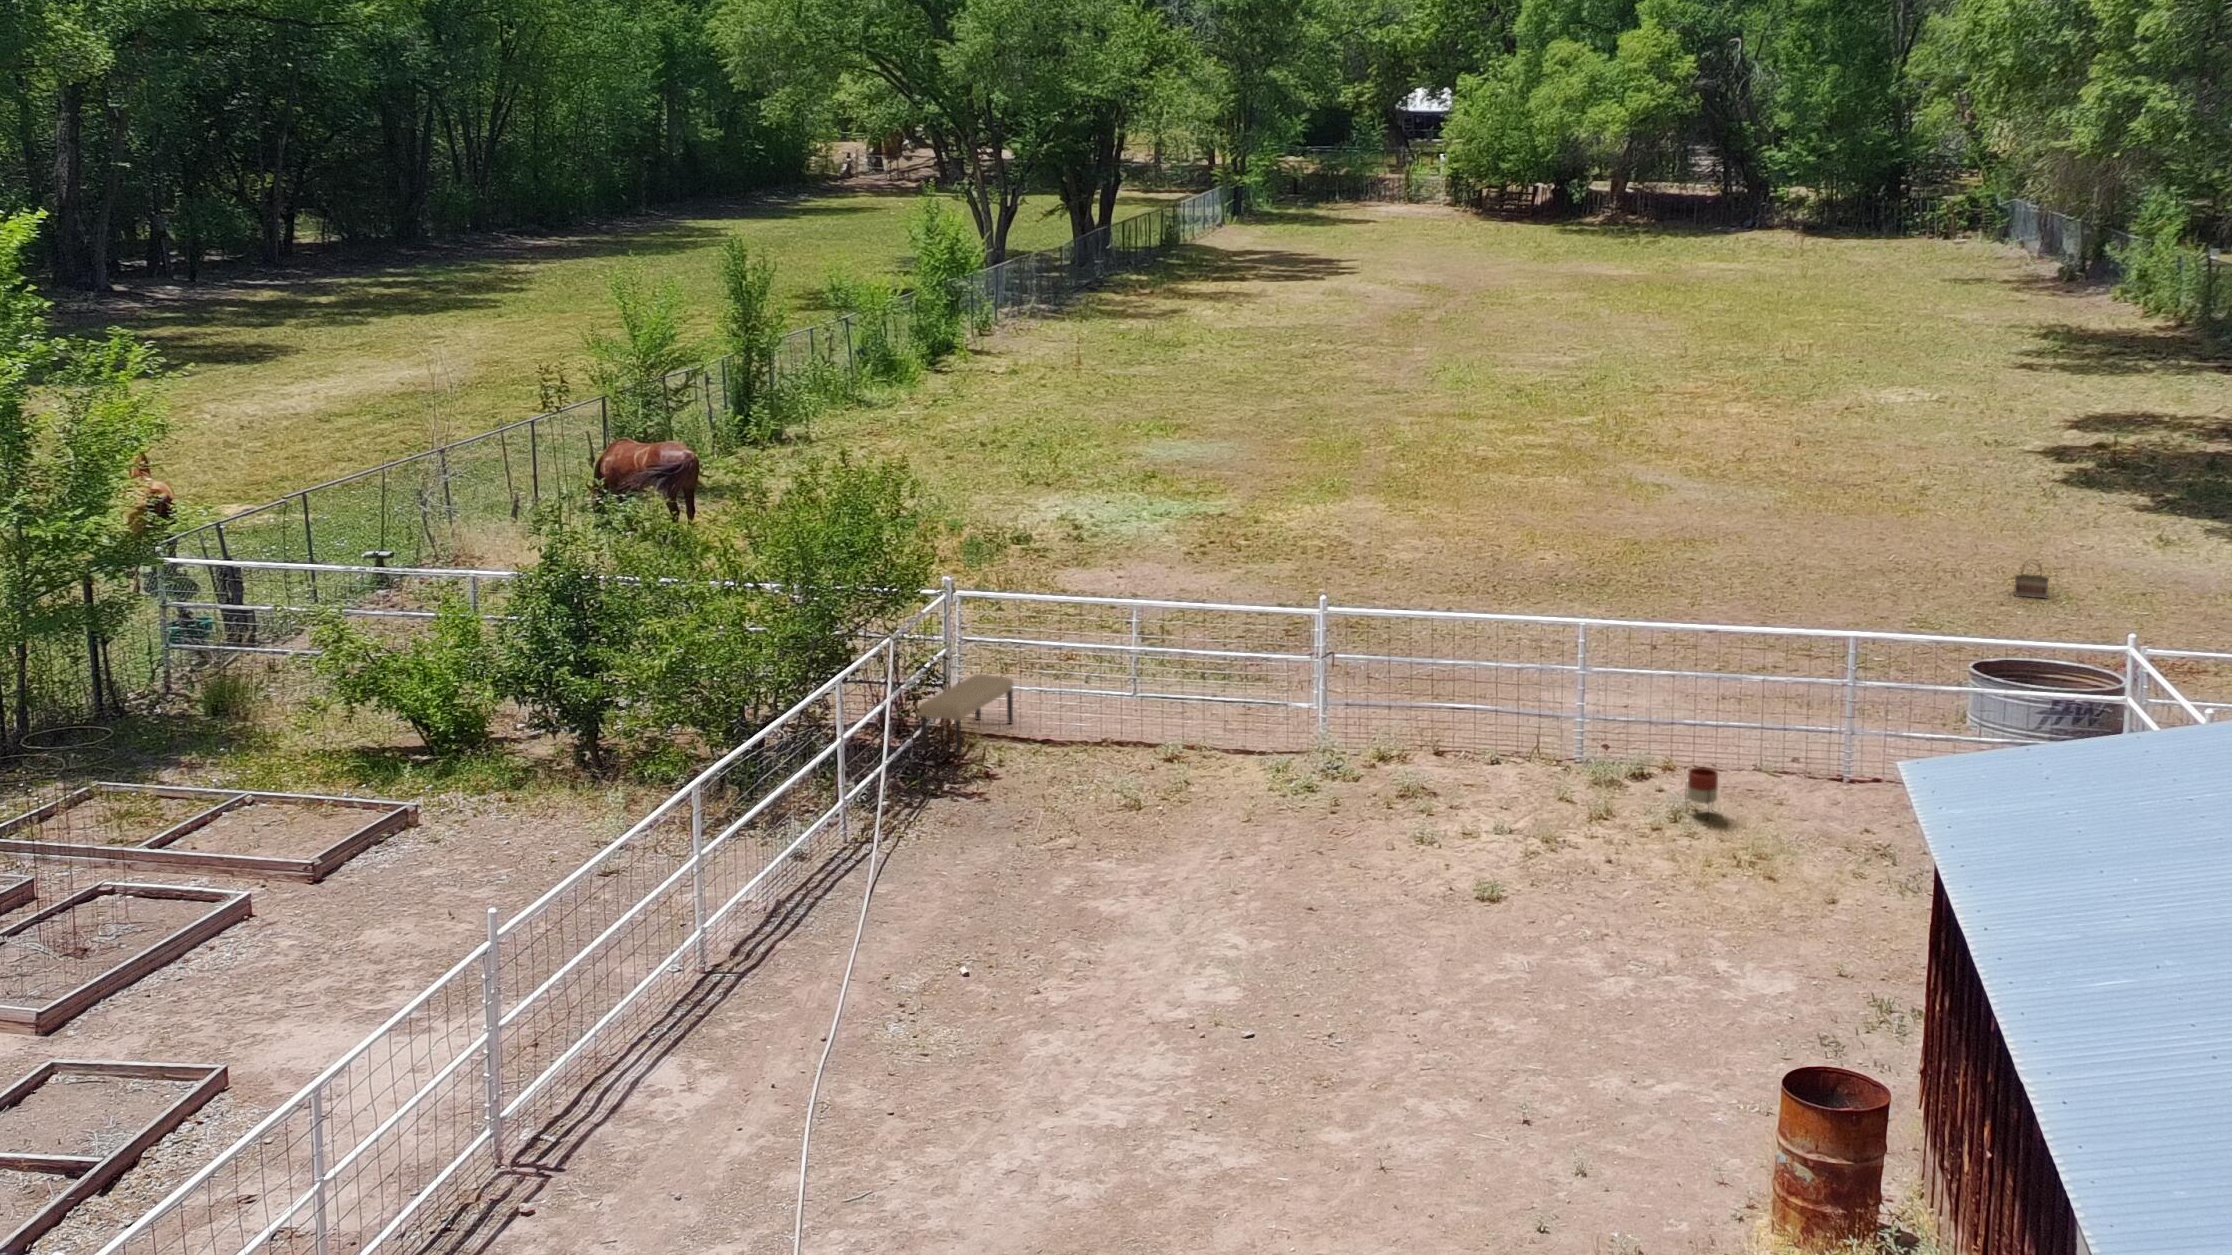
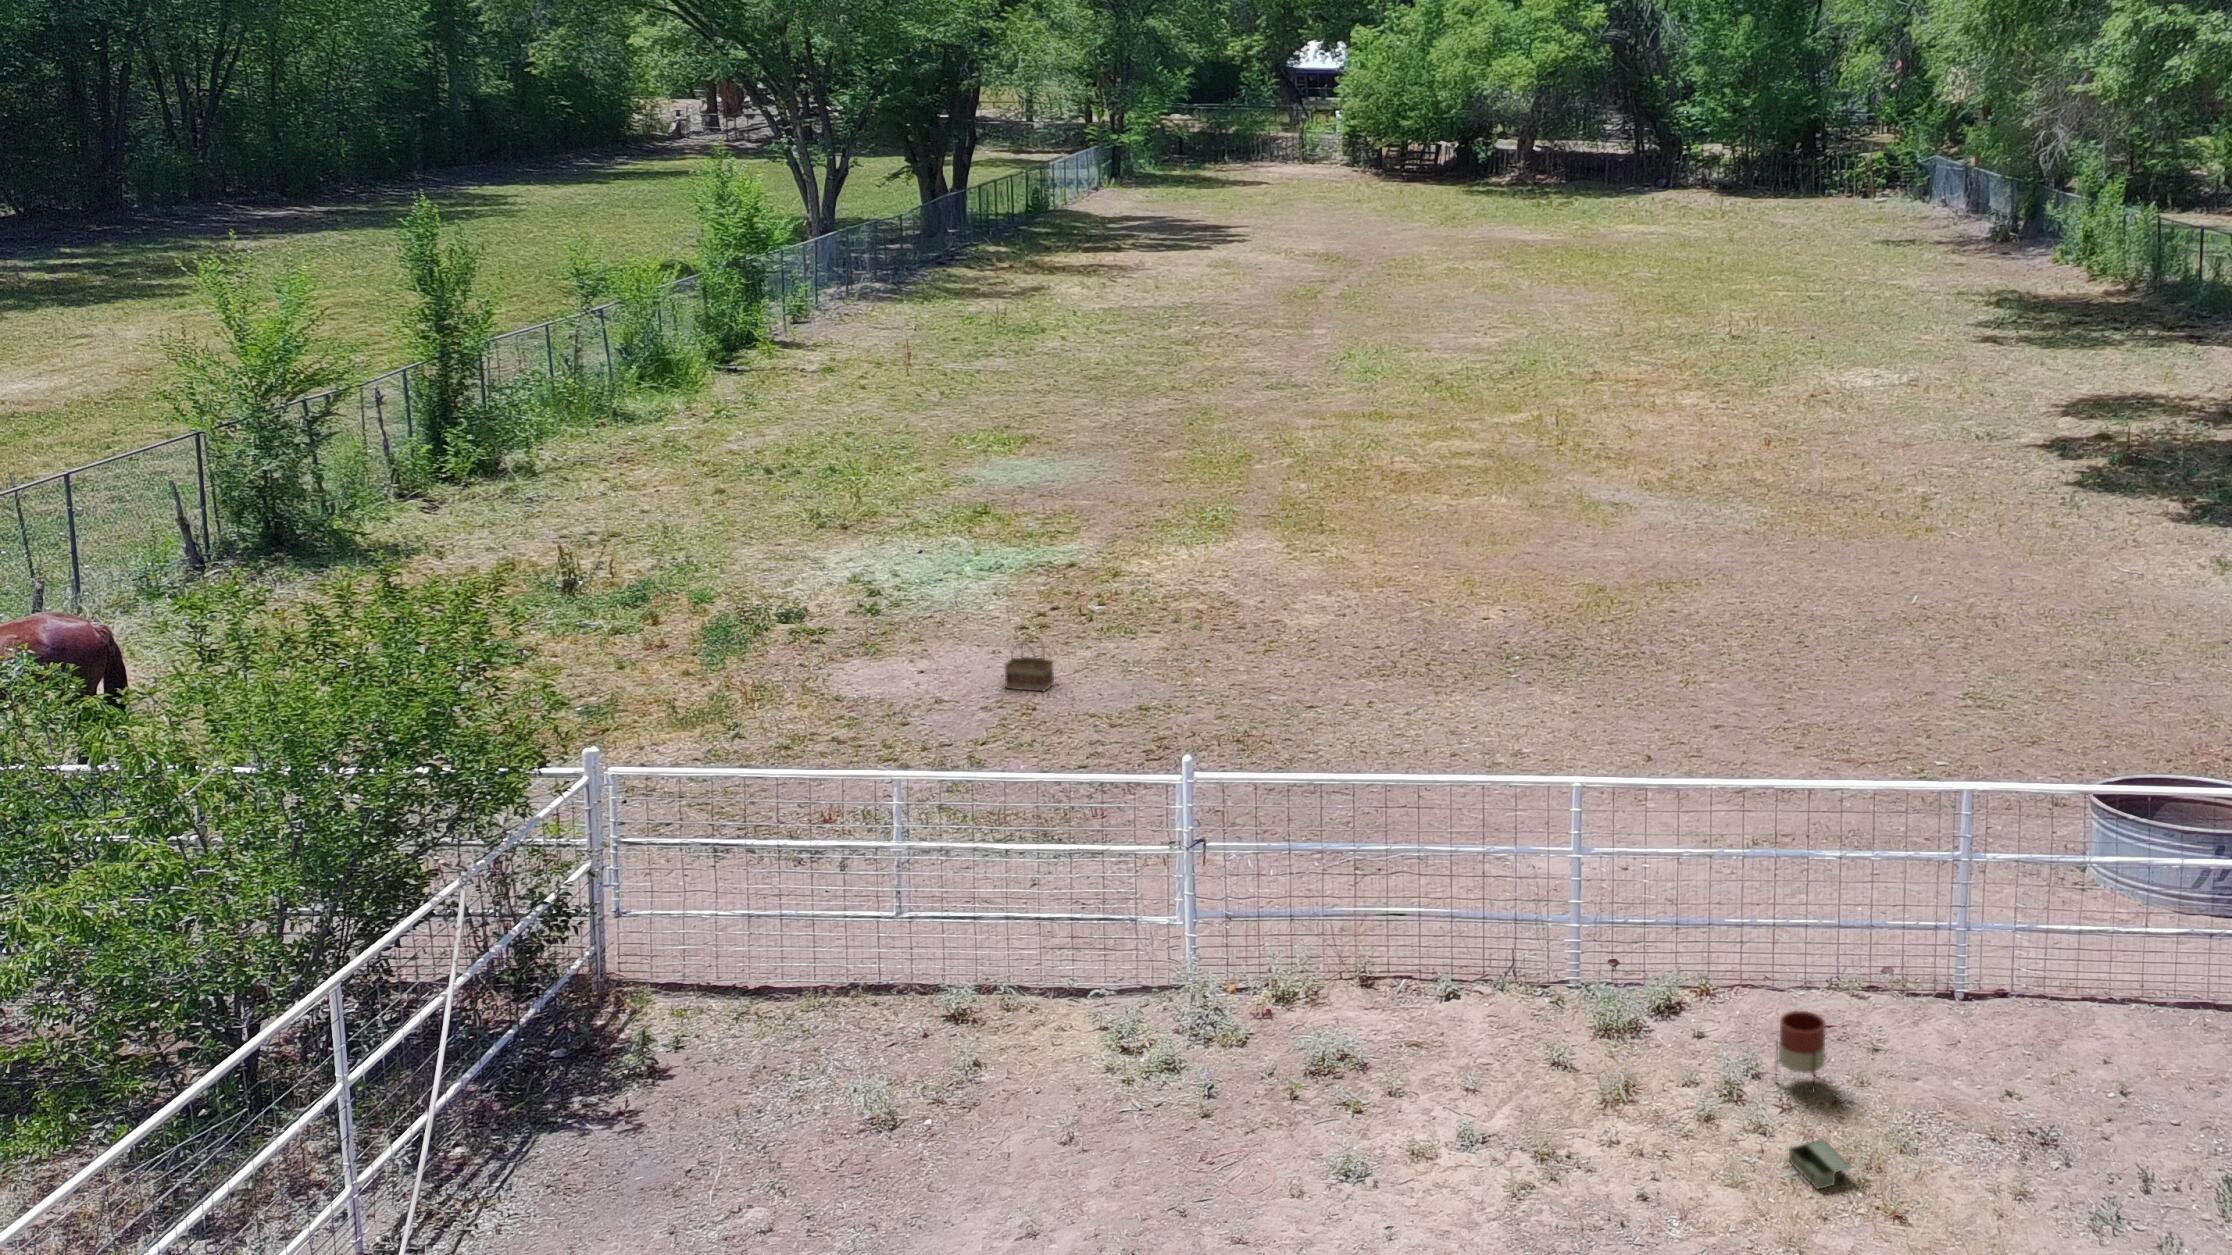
basket: present [2014,562,2049,598] -> present [1004,638,1054,692]
bench: present [919,674,1013,755] -> none [529,894,710,1051]
toolbox: none [1684,834,1722,858] -> present [1789,1139,1851,1189]

